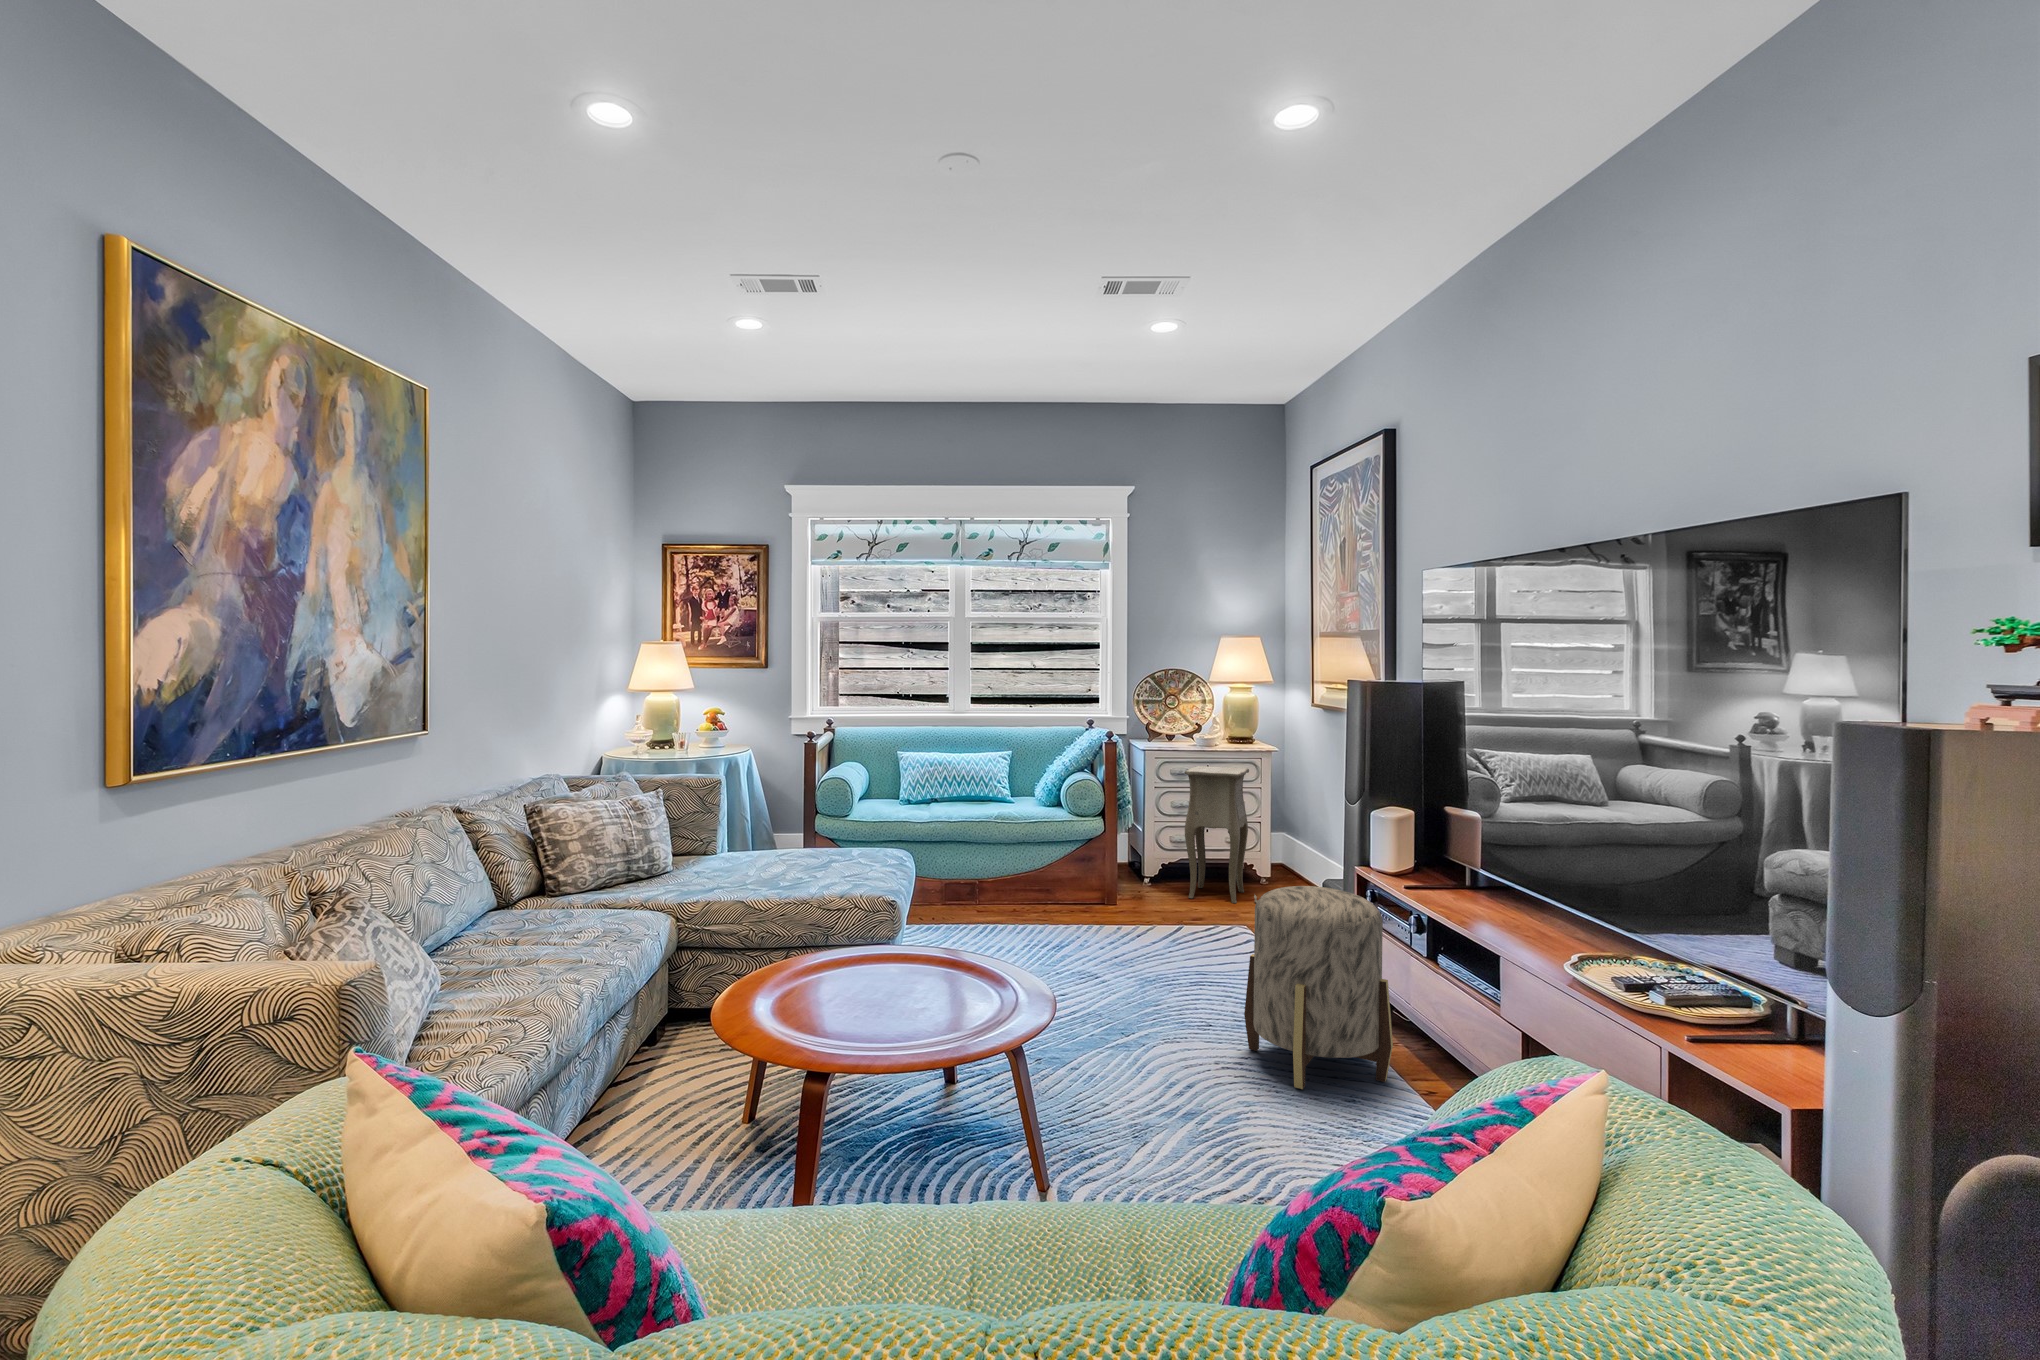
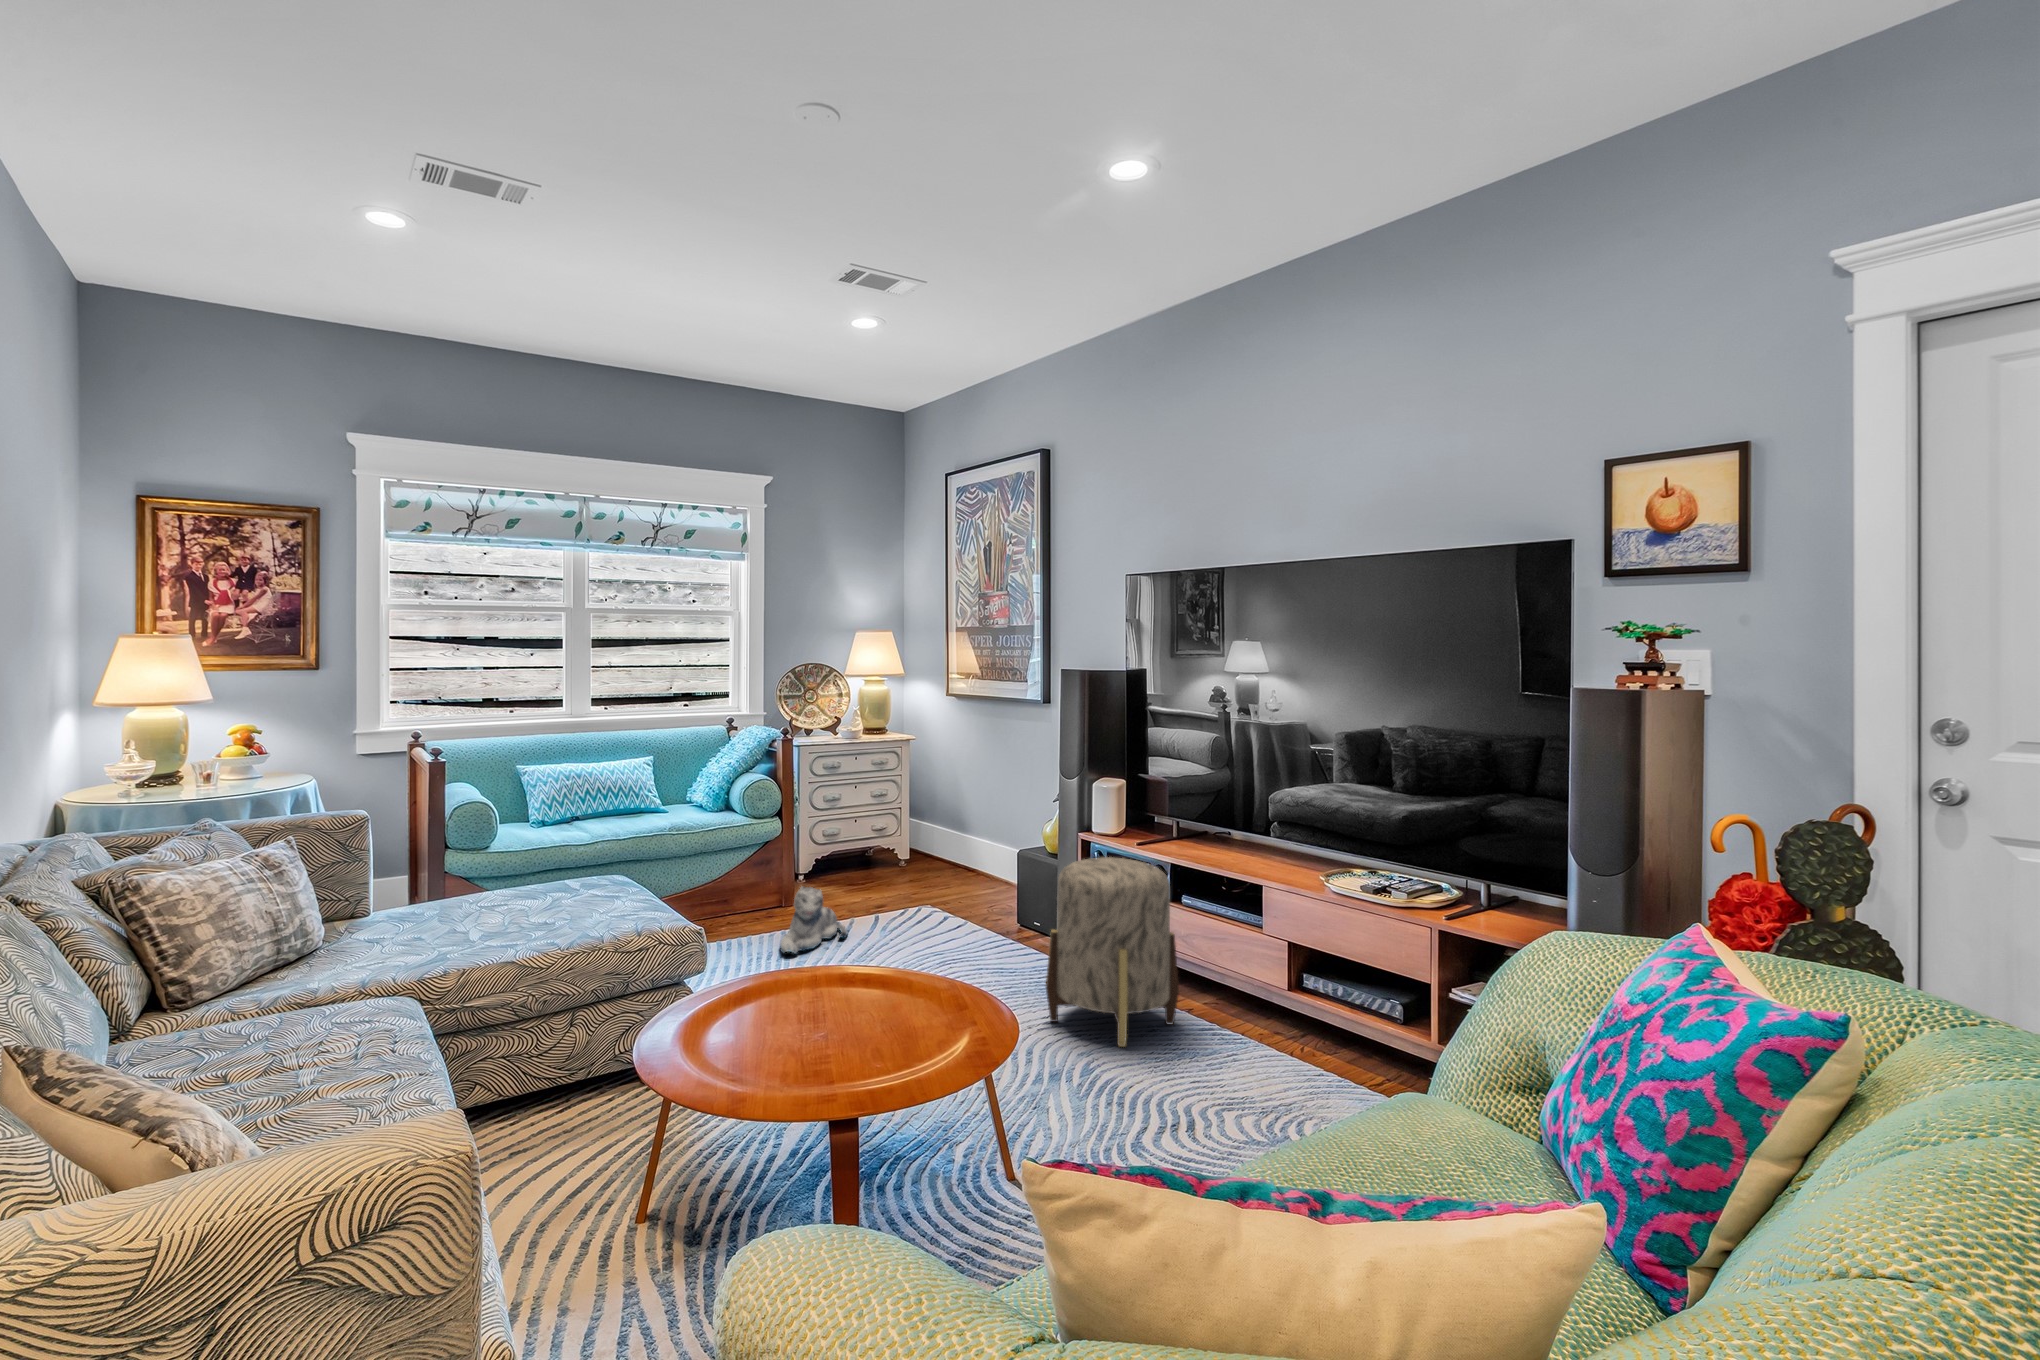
side table: present [1185,766,1258,903] -> none [849,758,922,891]
plush toy: none [1063,882,1142,945] -> present [780,886,848,954]

